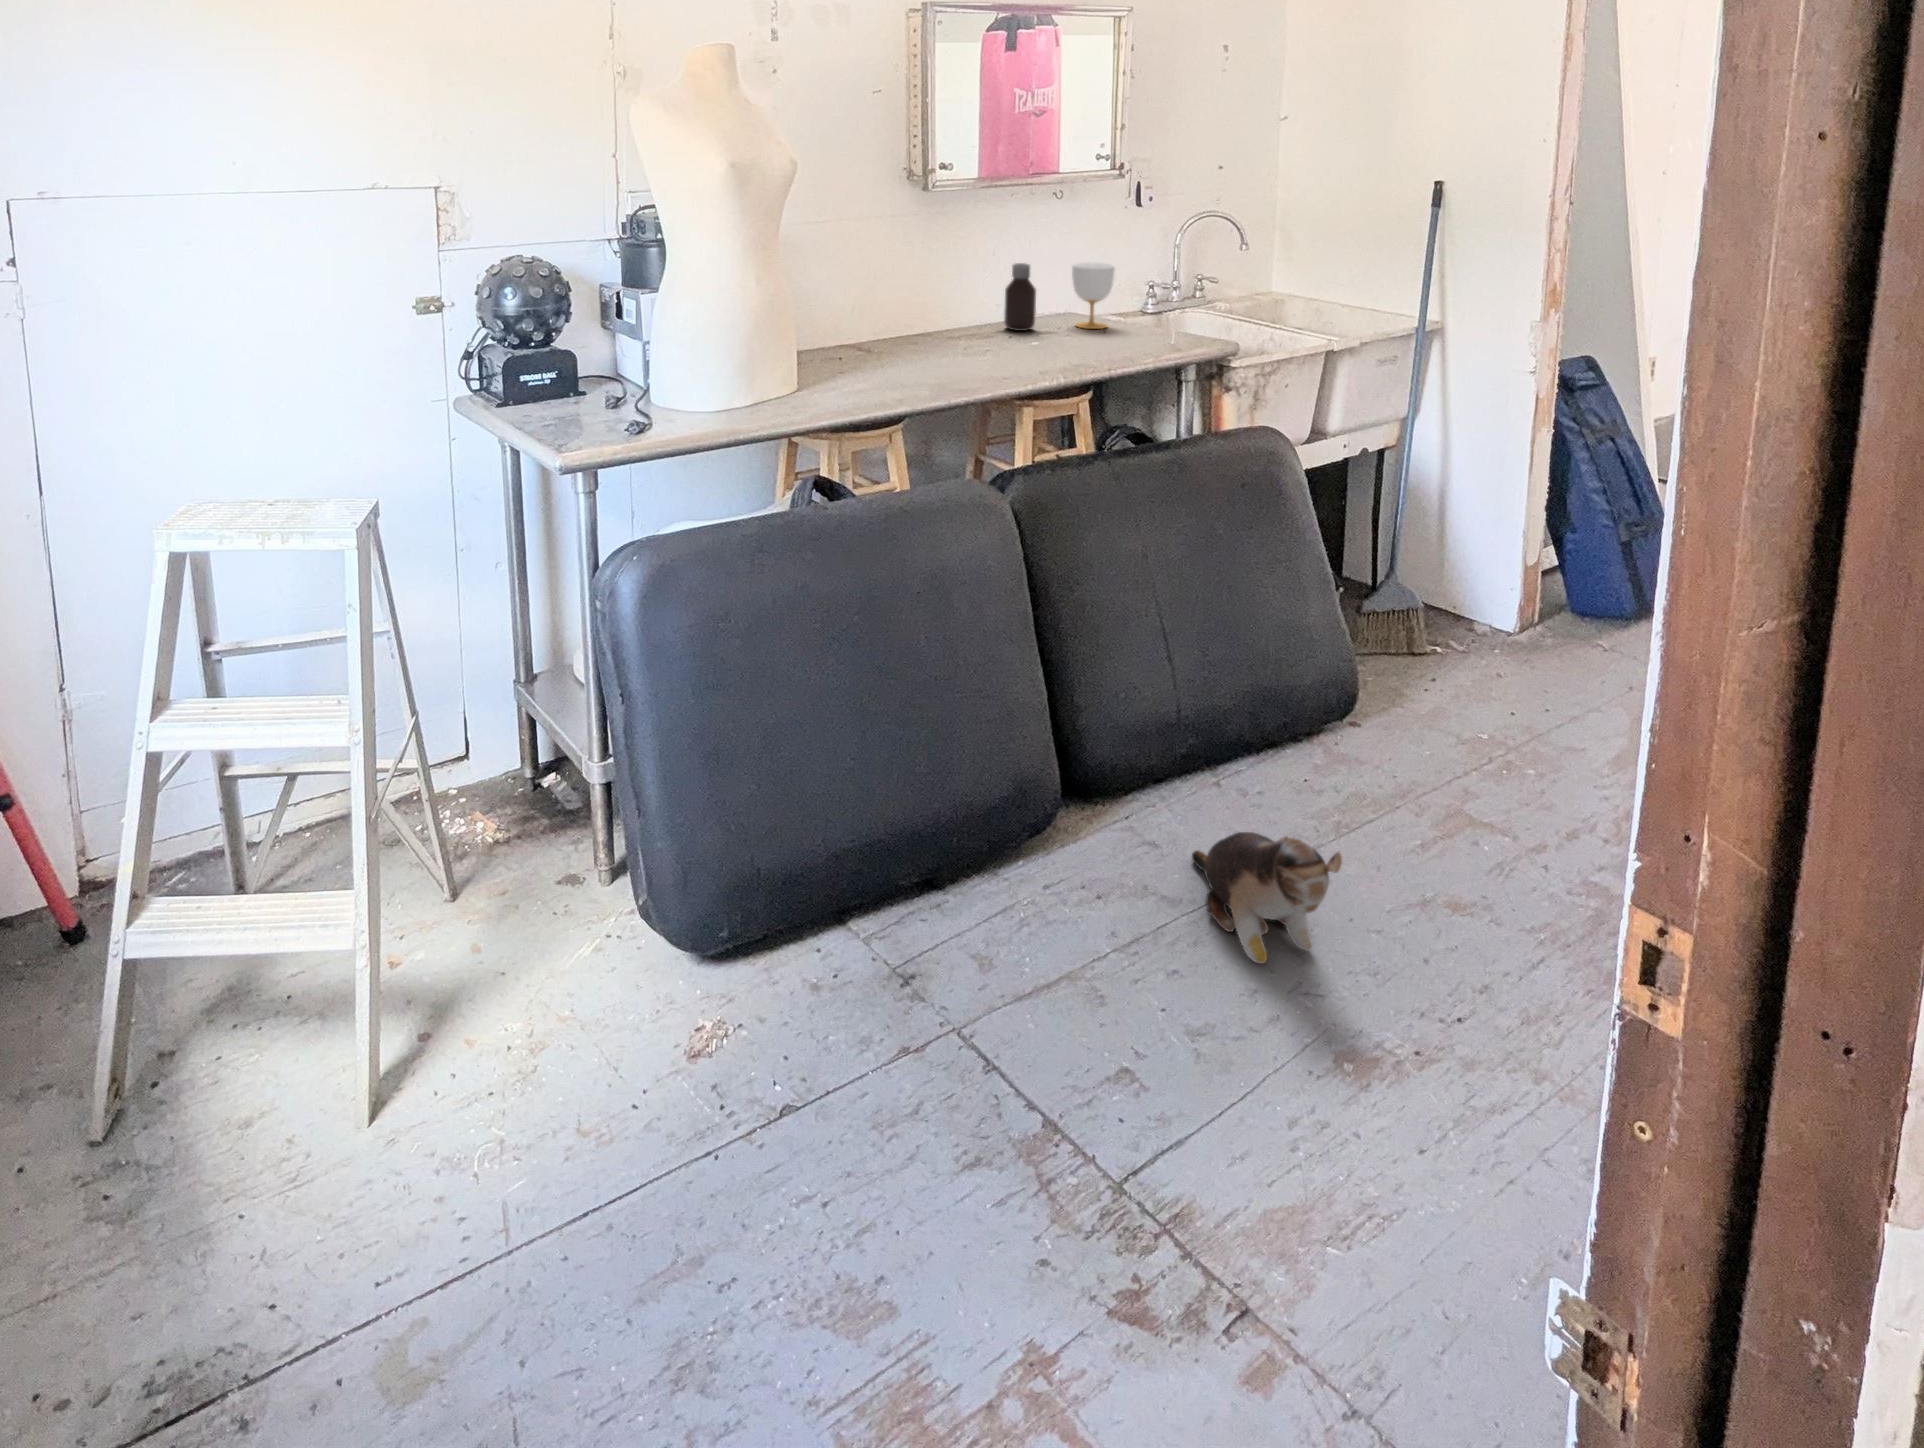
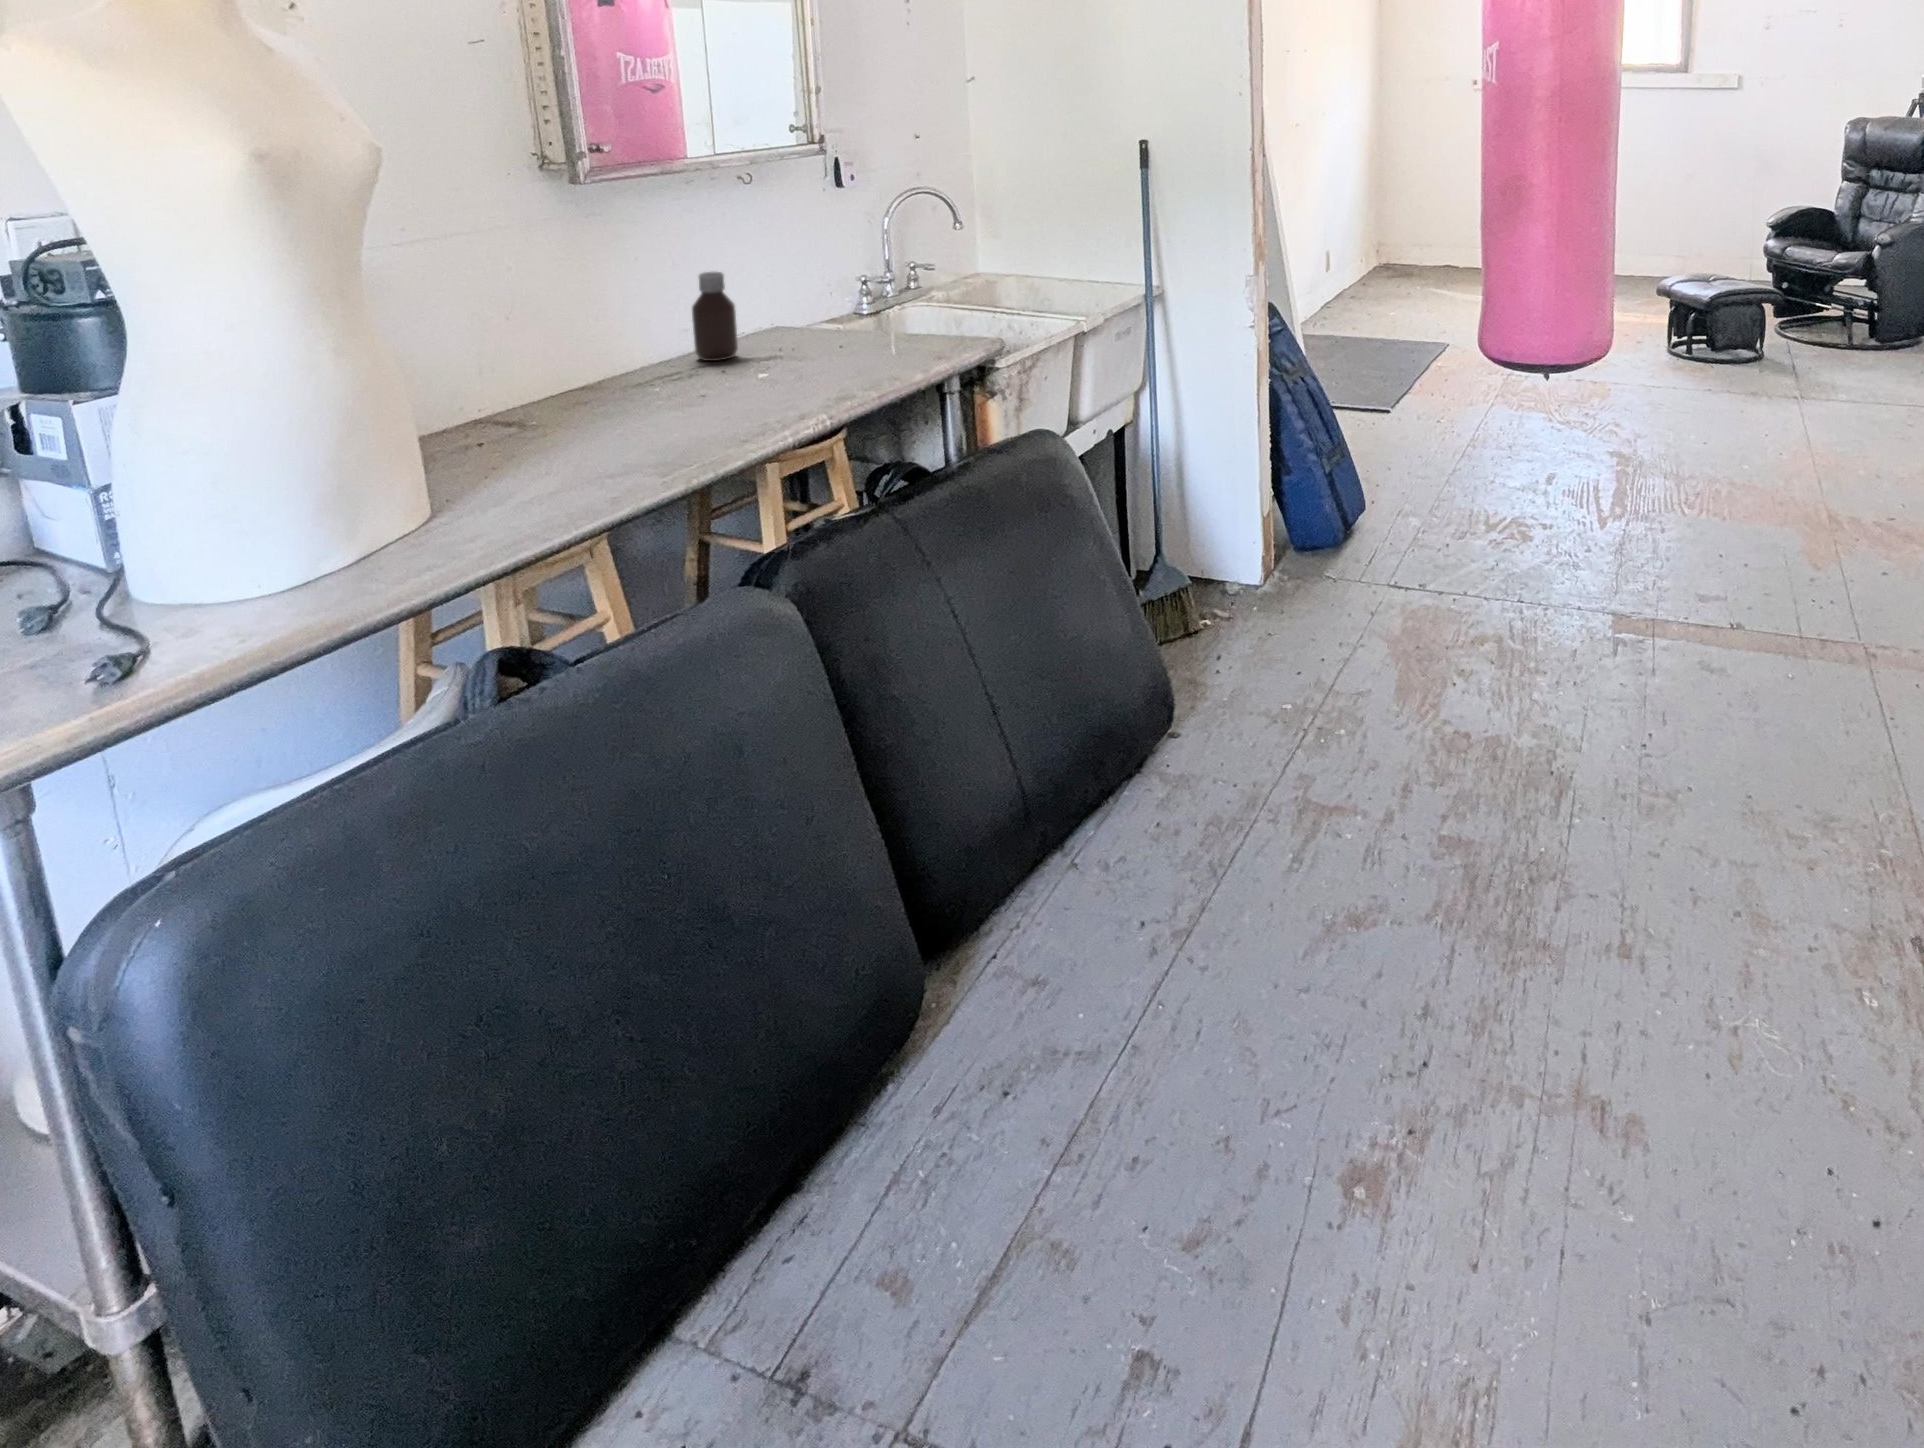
cup: present [1072,263,1115,329] -> none [773,260,829,345]
plush toy: present [1192,832,1342,964] -> none [1091,937,1313,1103]

